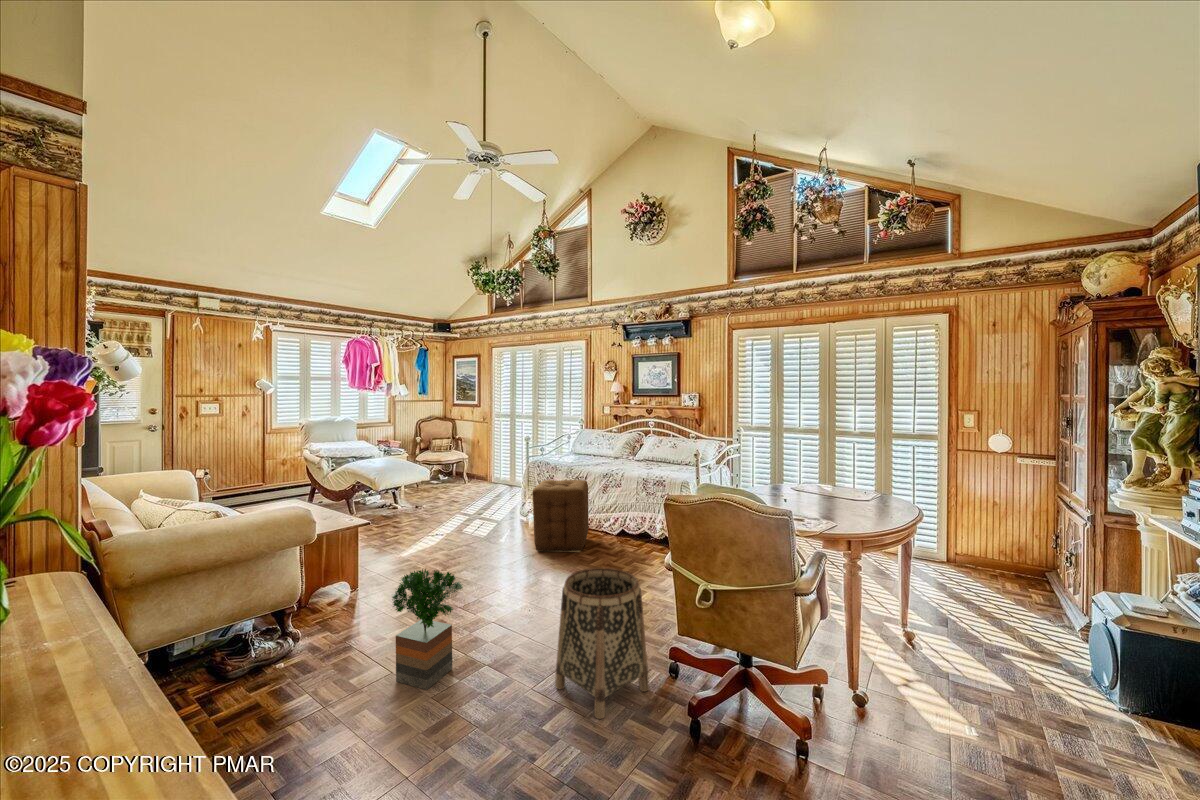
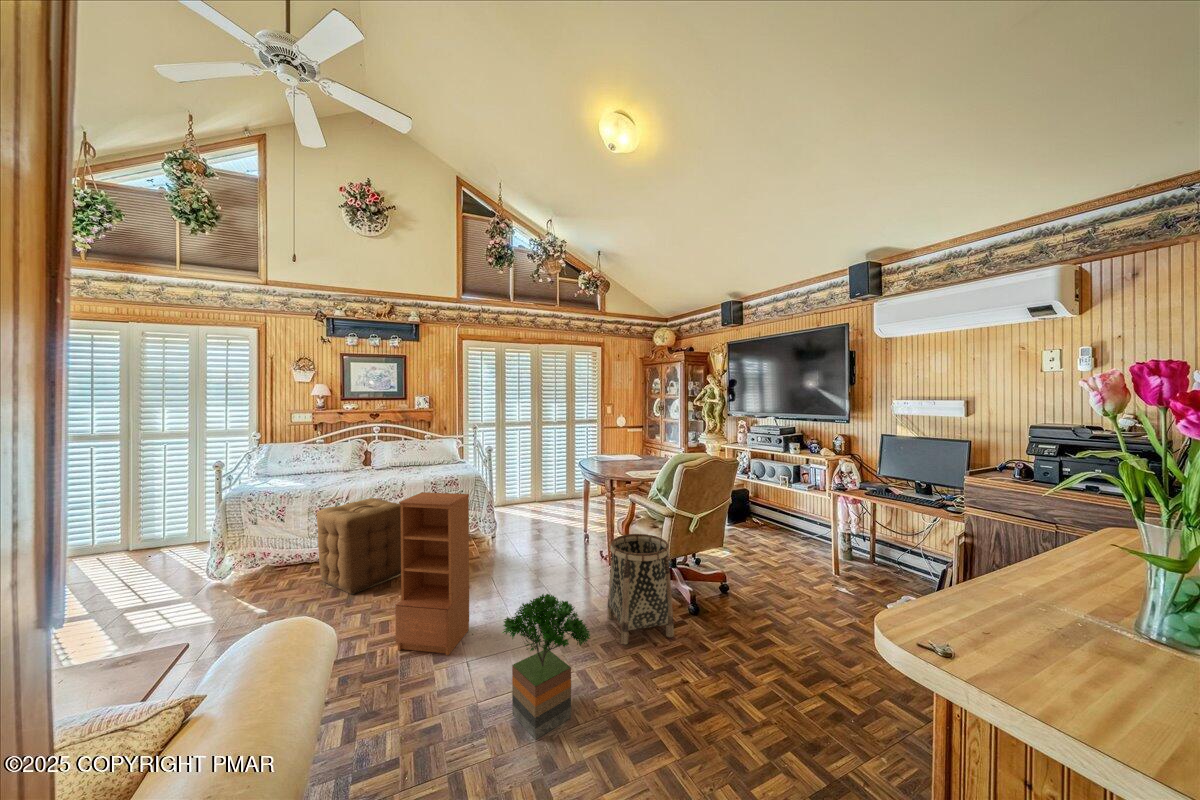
bookcase: none [477,473,524,610] -> present [395,492,469,655]

